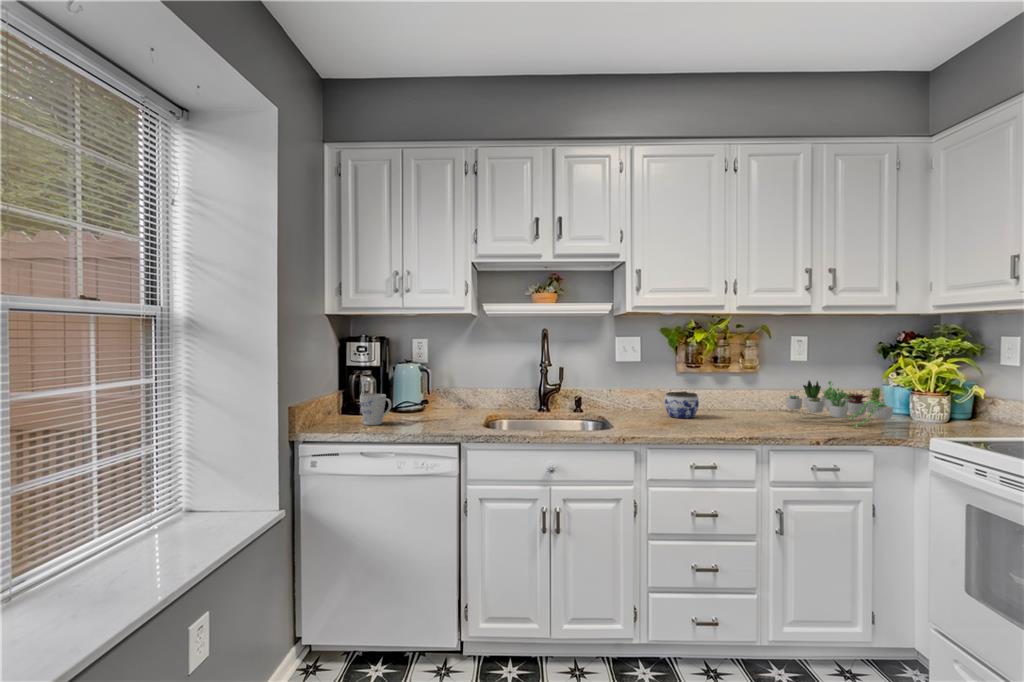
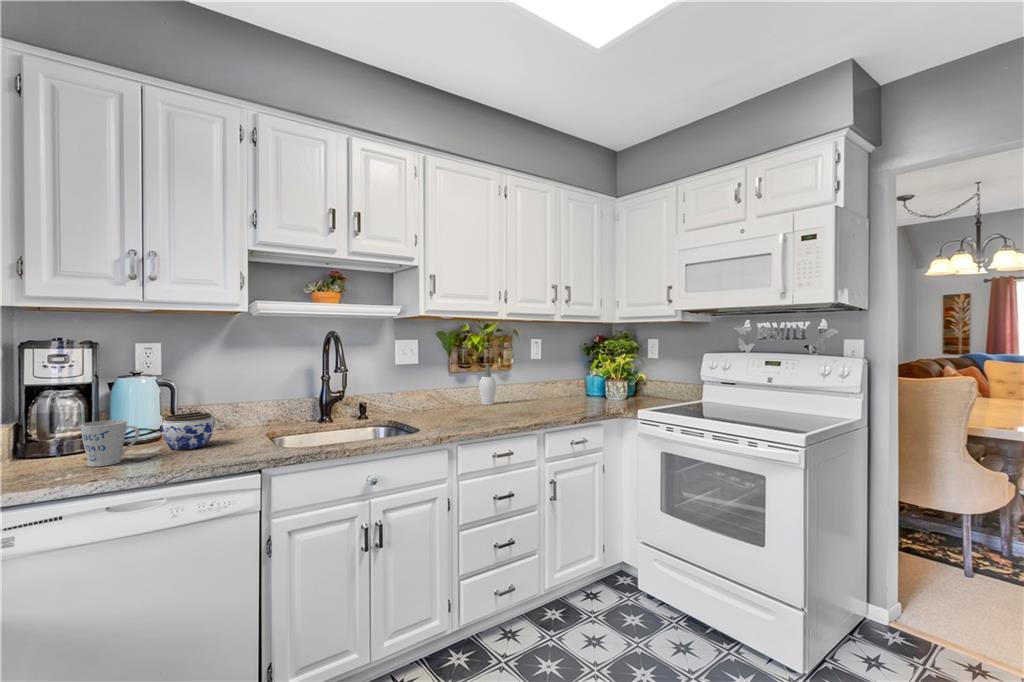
soap dispenser: none [715,366,737,412] -> present [479,365,496,405]
succulent plant: present [786,381,893,428] -> none [531,371,610,409]
jar: present [665,392,699,418] -> present [162,412,214,450]

